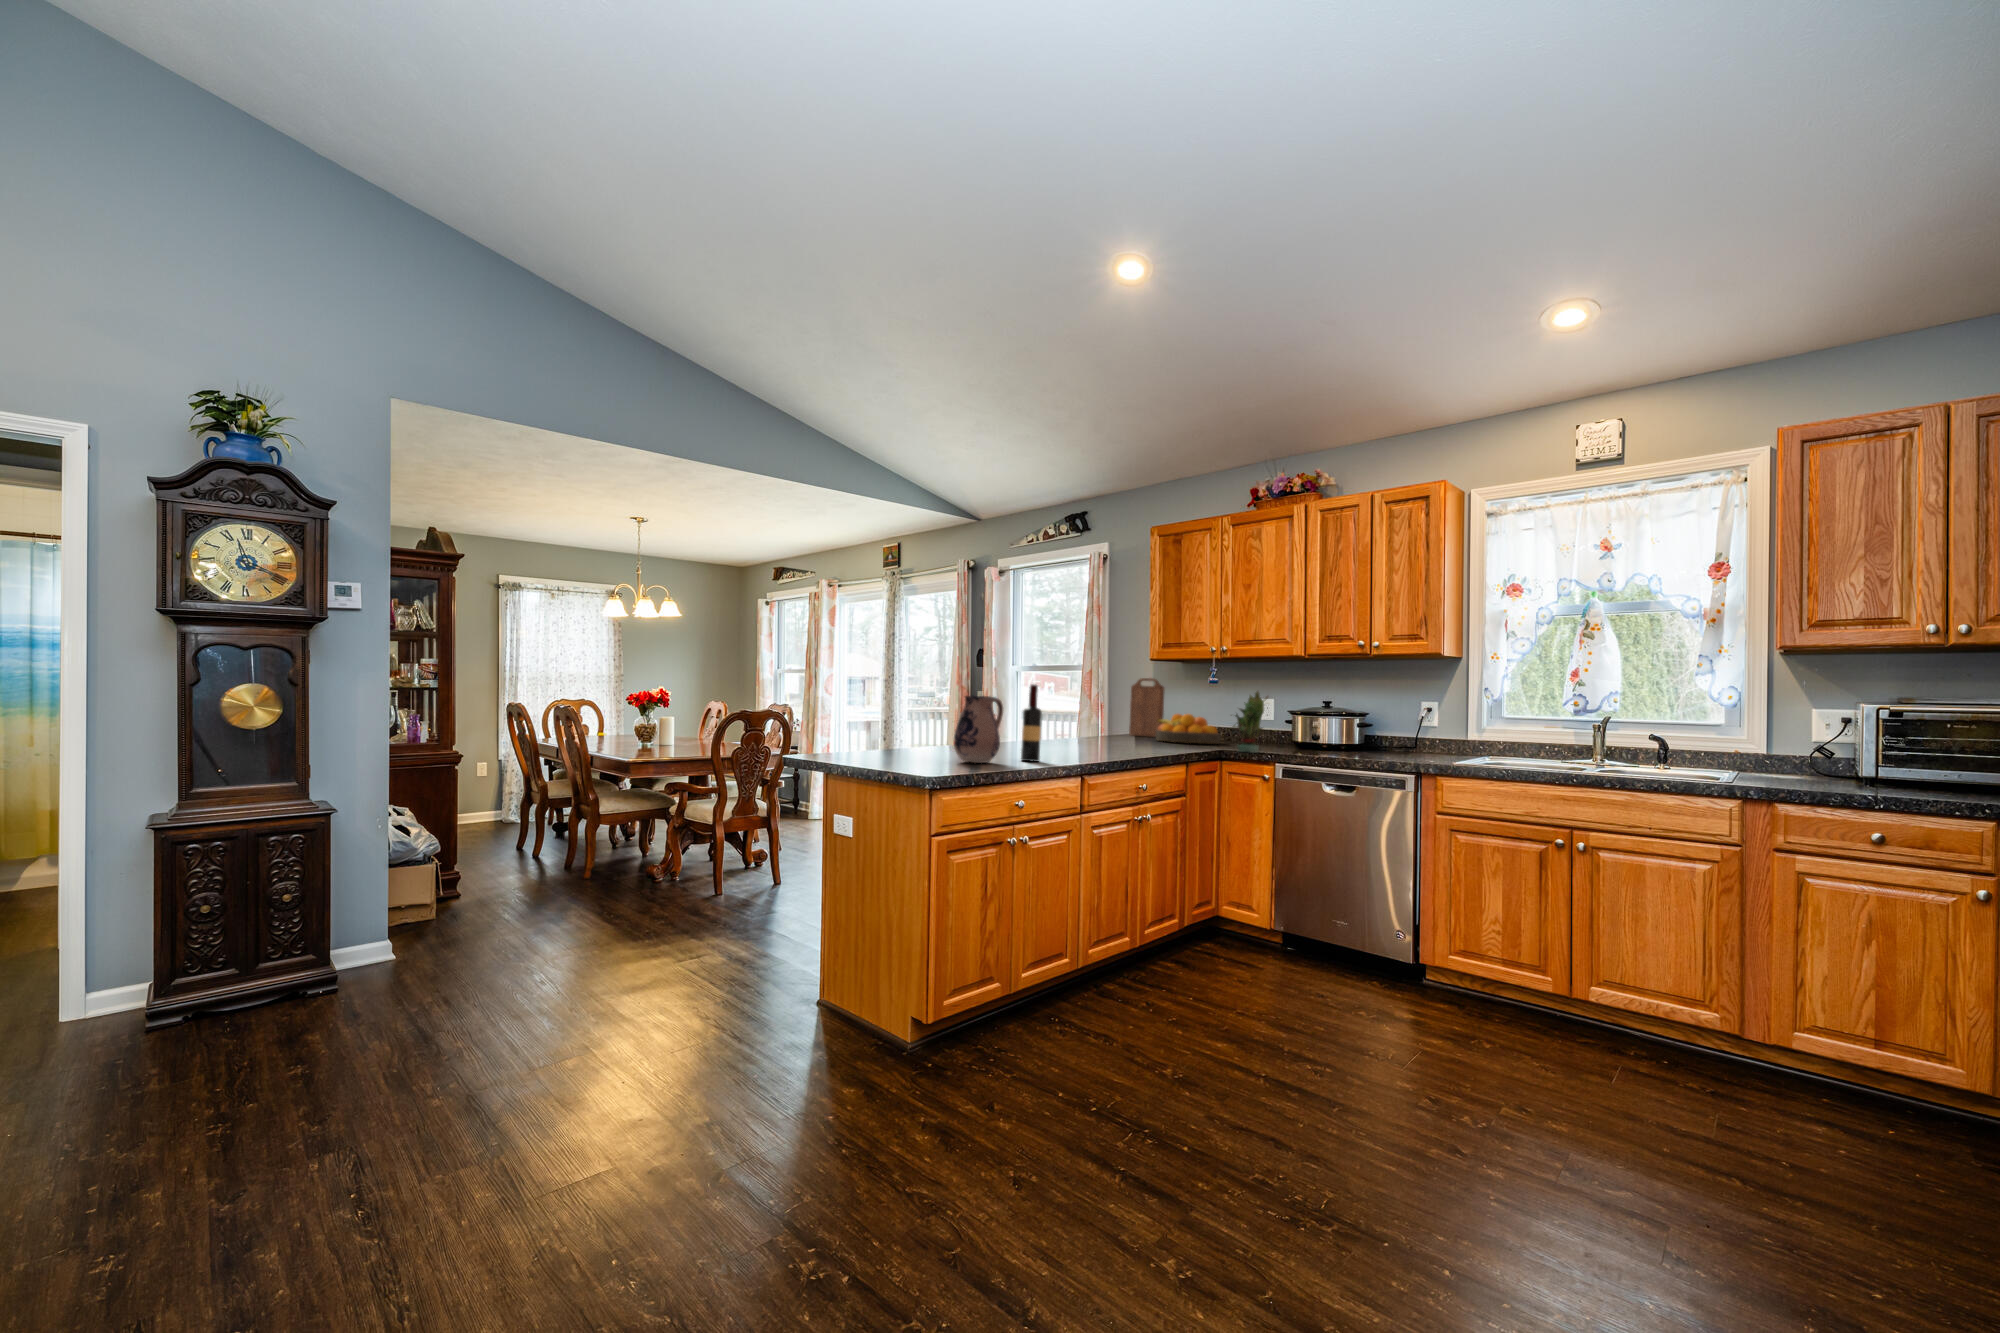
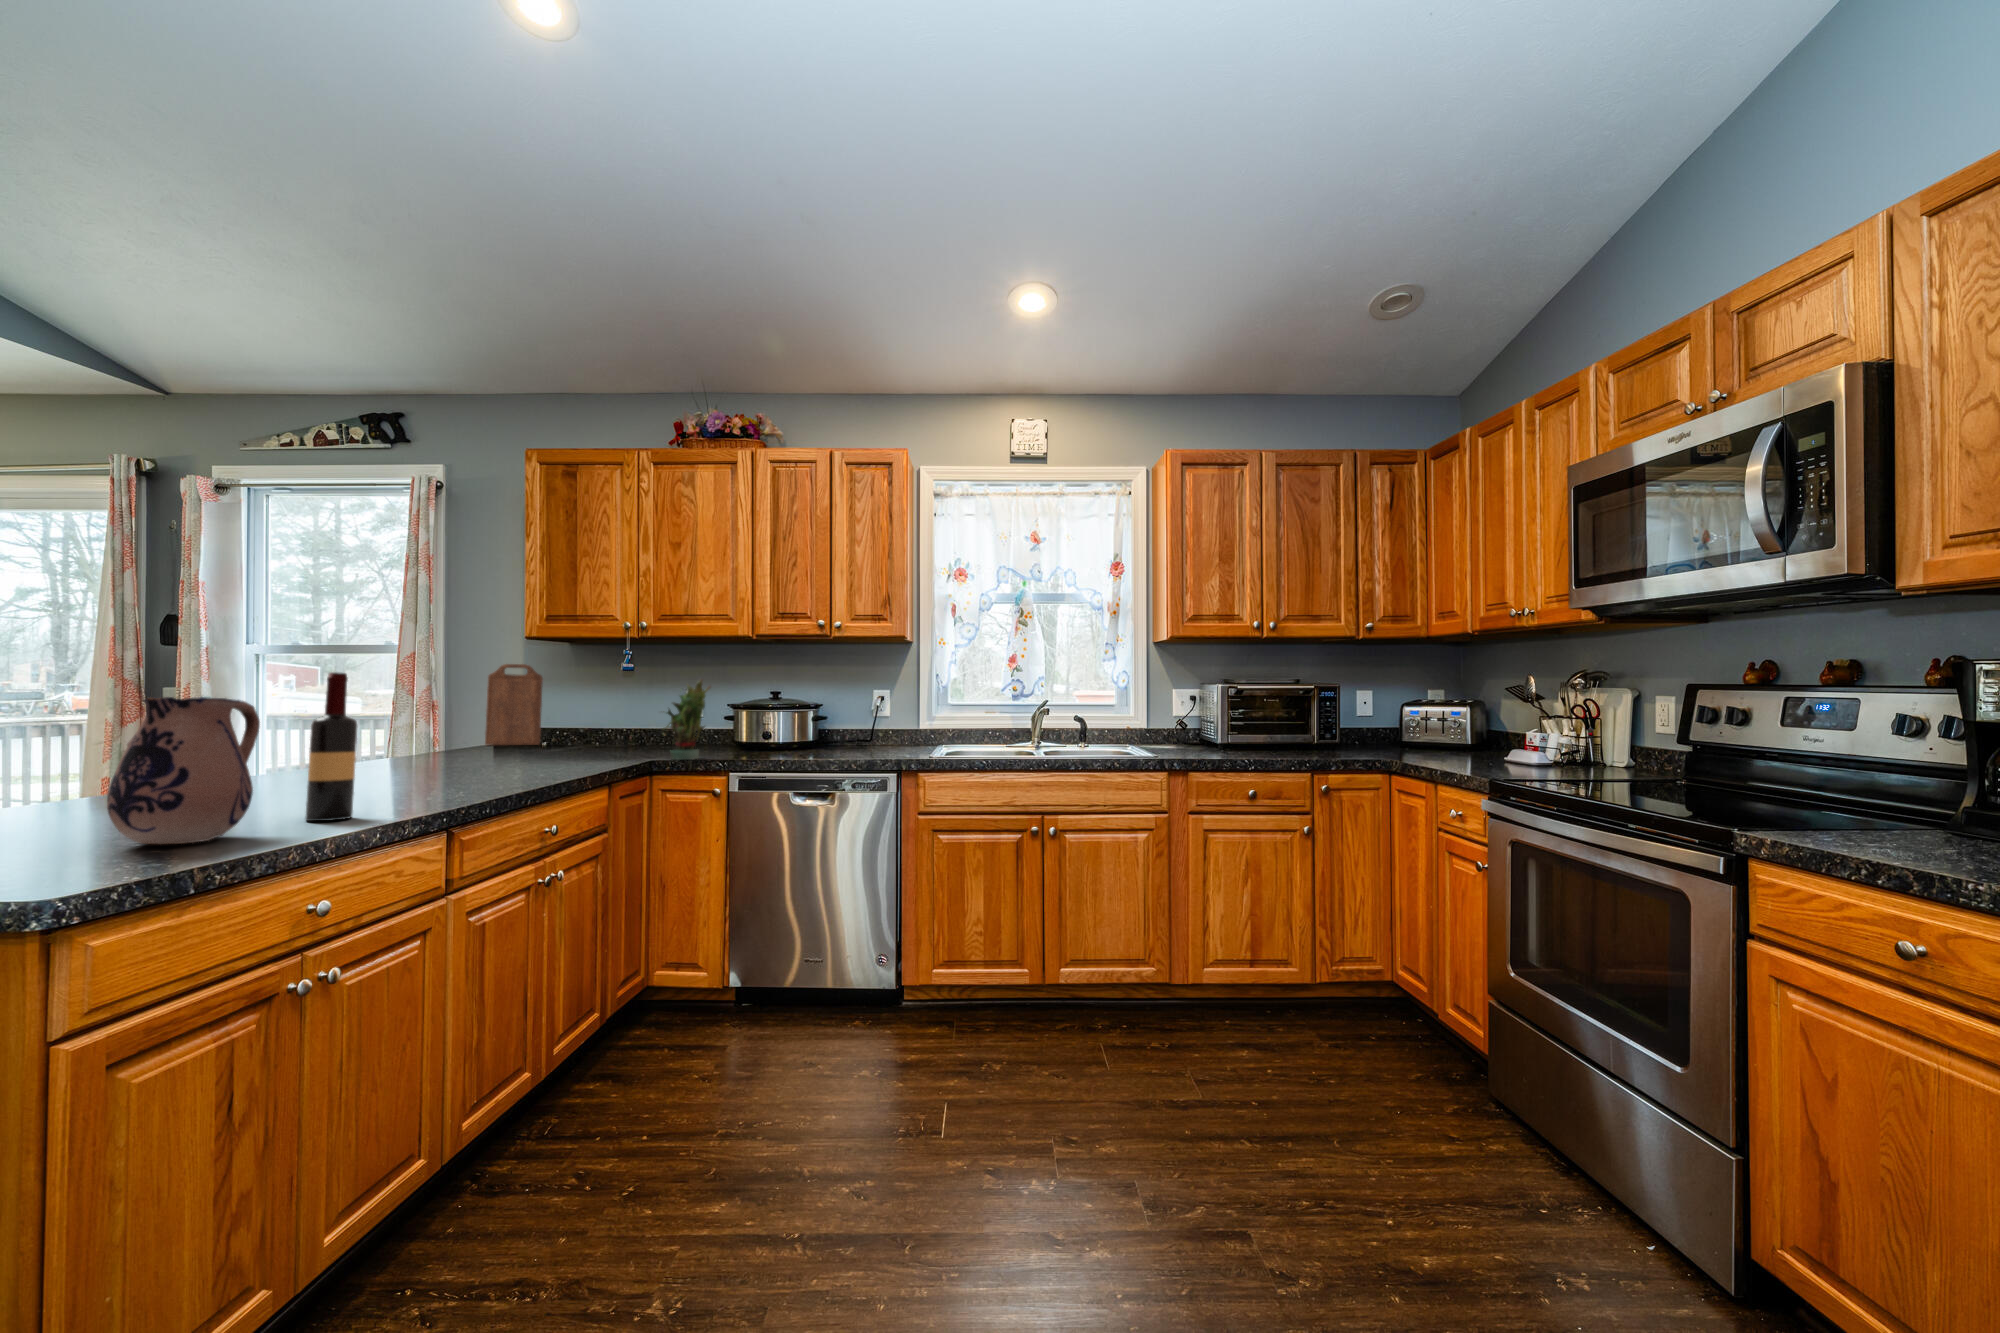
fruit bowl: present [1156,714,1220,744] -> none [536,712,632,751]

